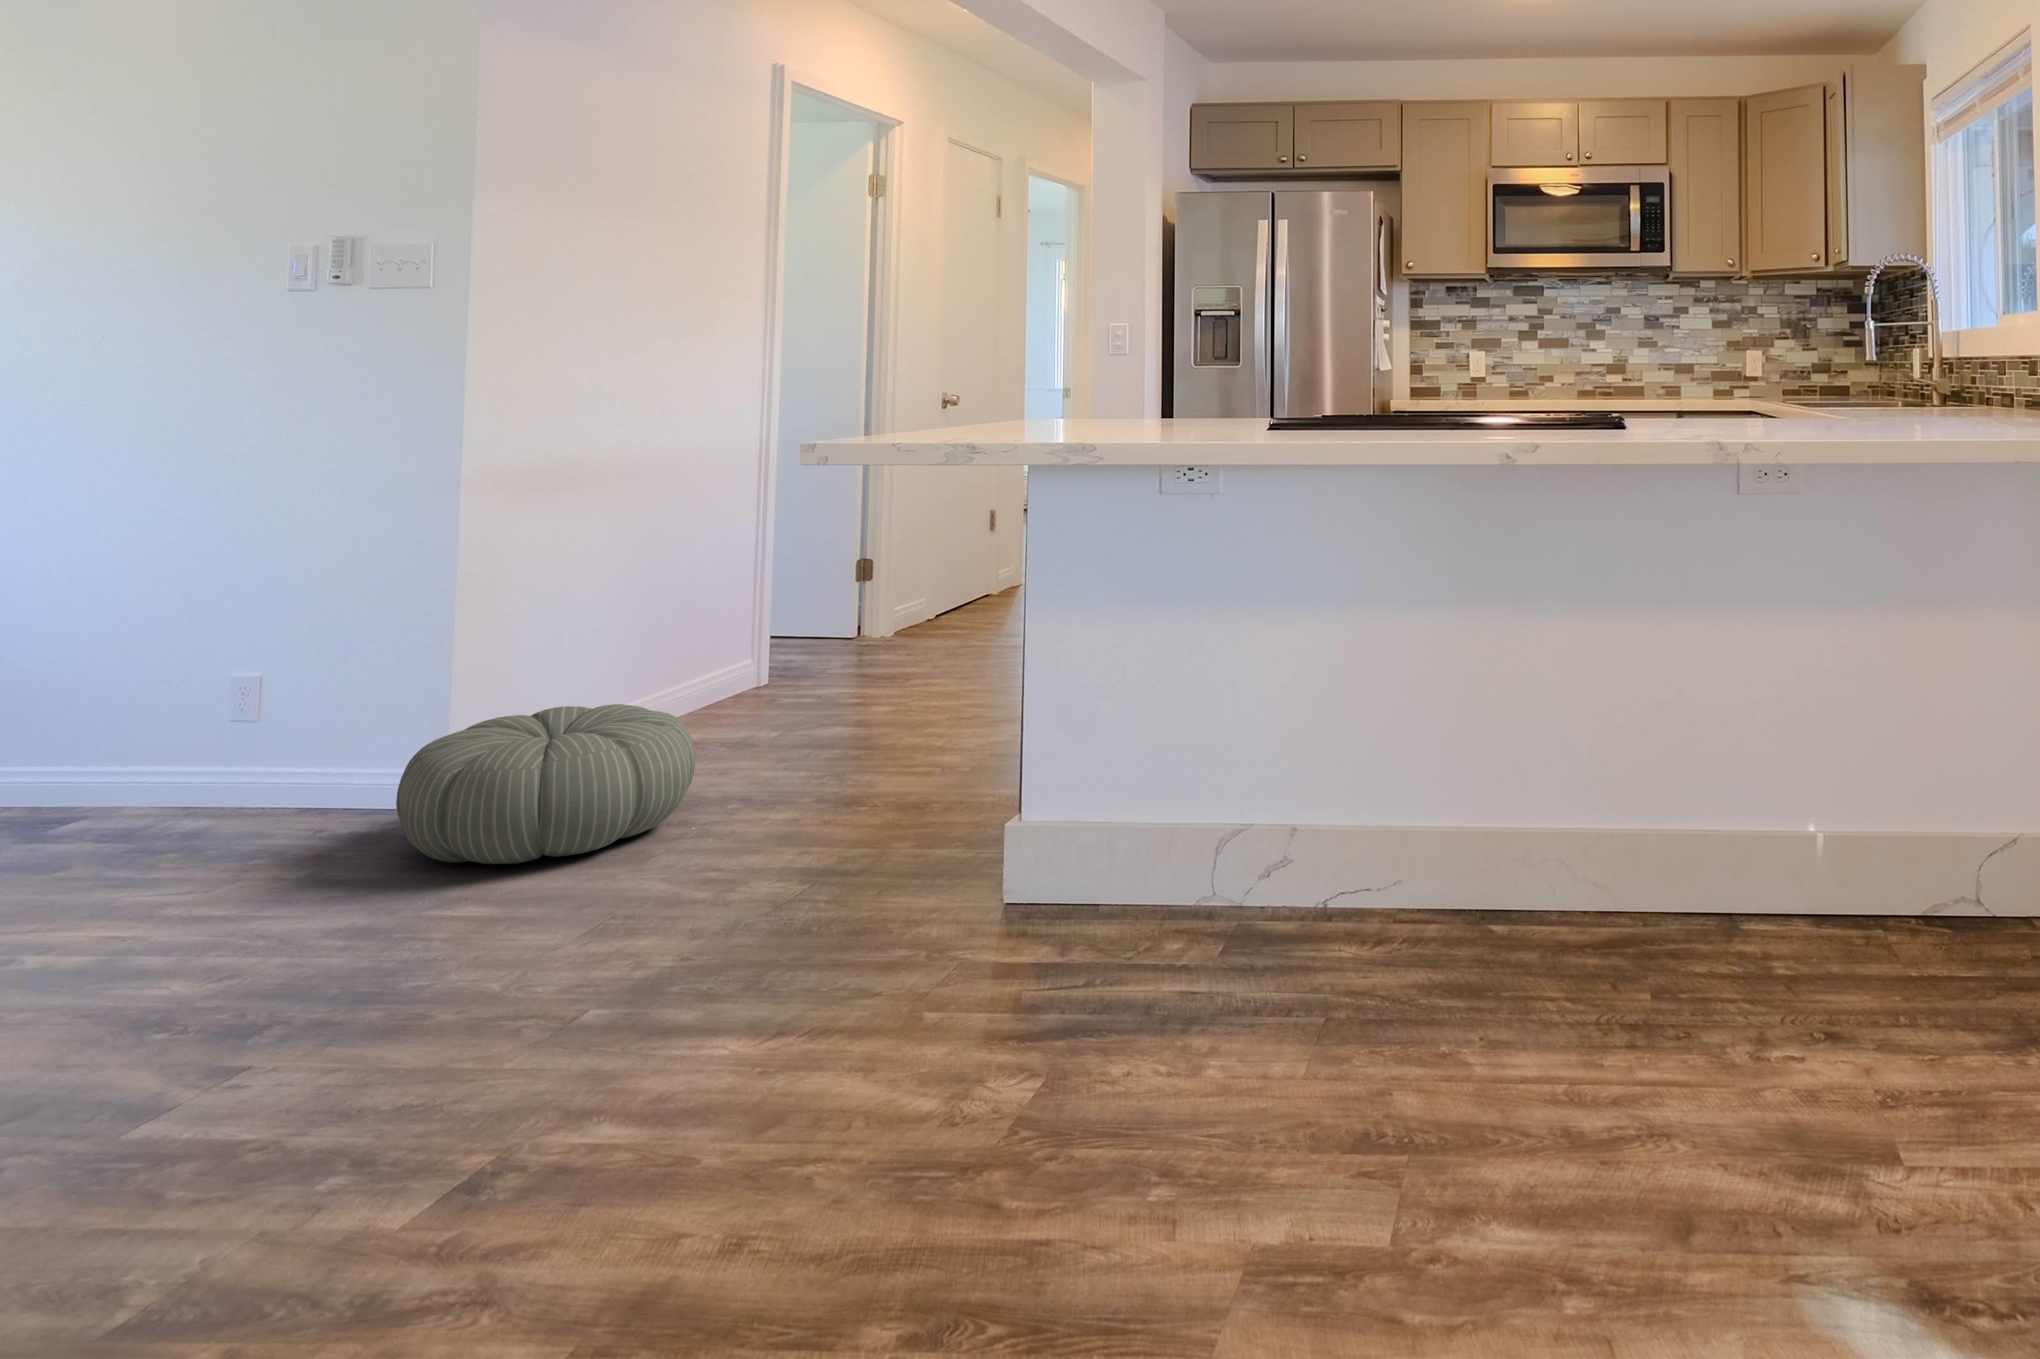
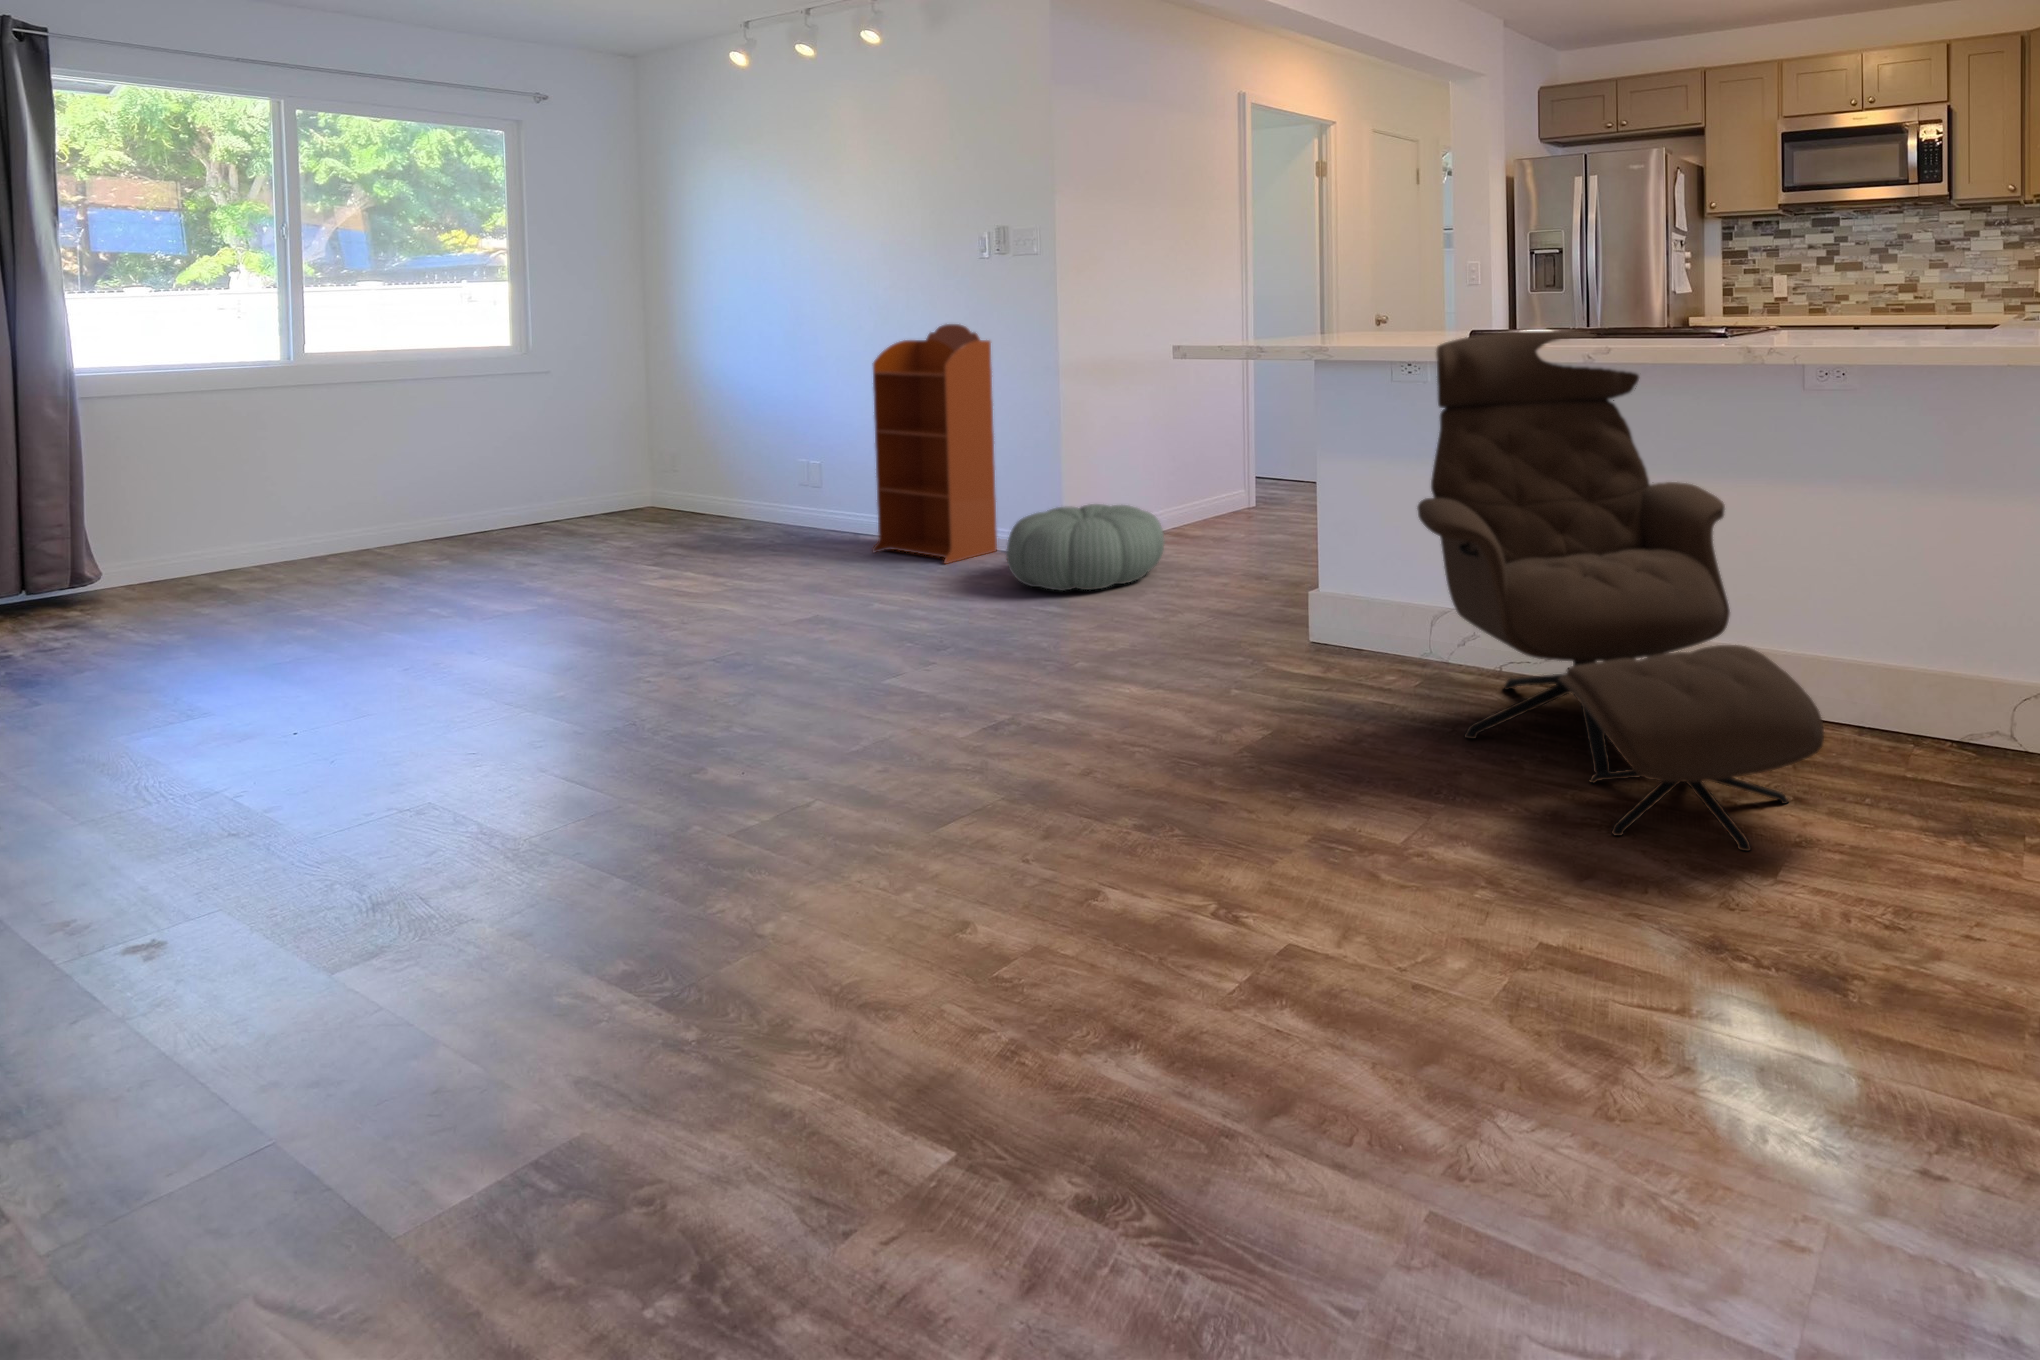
bookcase: none [59,414,346,838] -> present [872,324,997,564]
lounge chair: none [1255,430,1889,1154] -> present [1417,331,1824,851]

